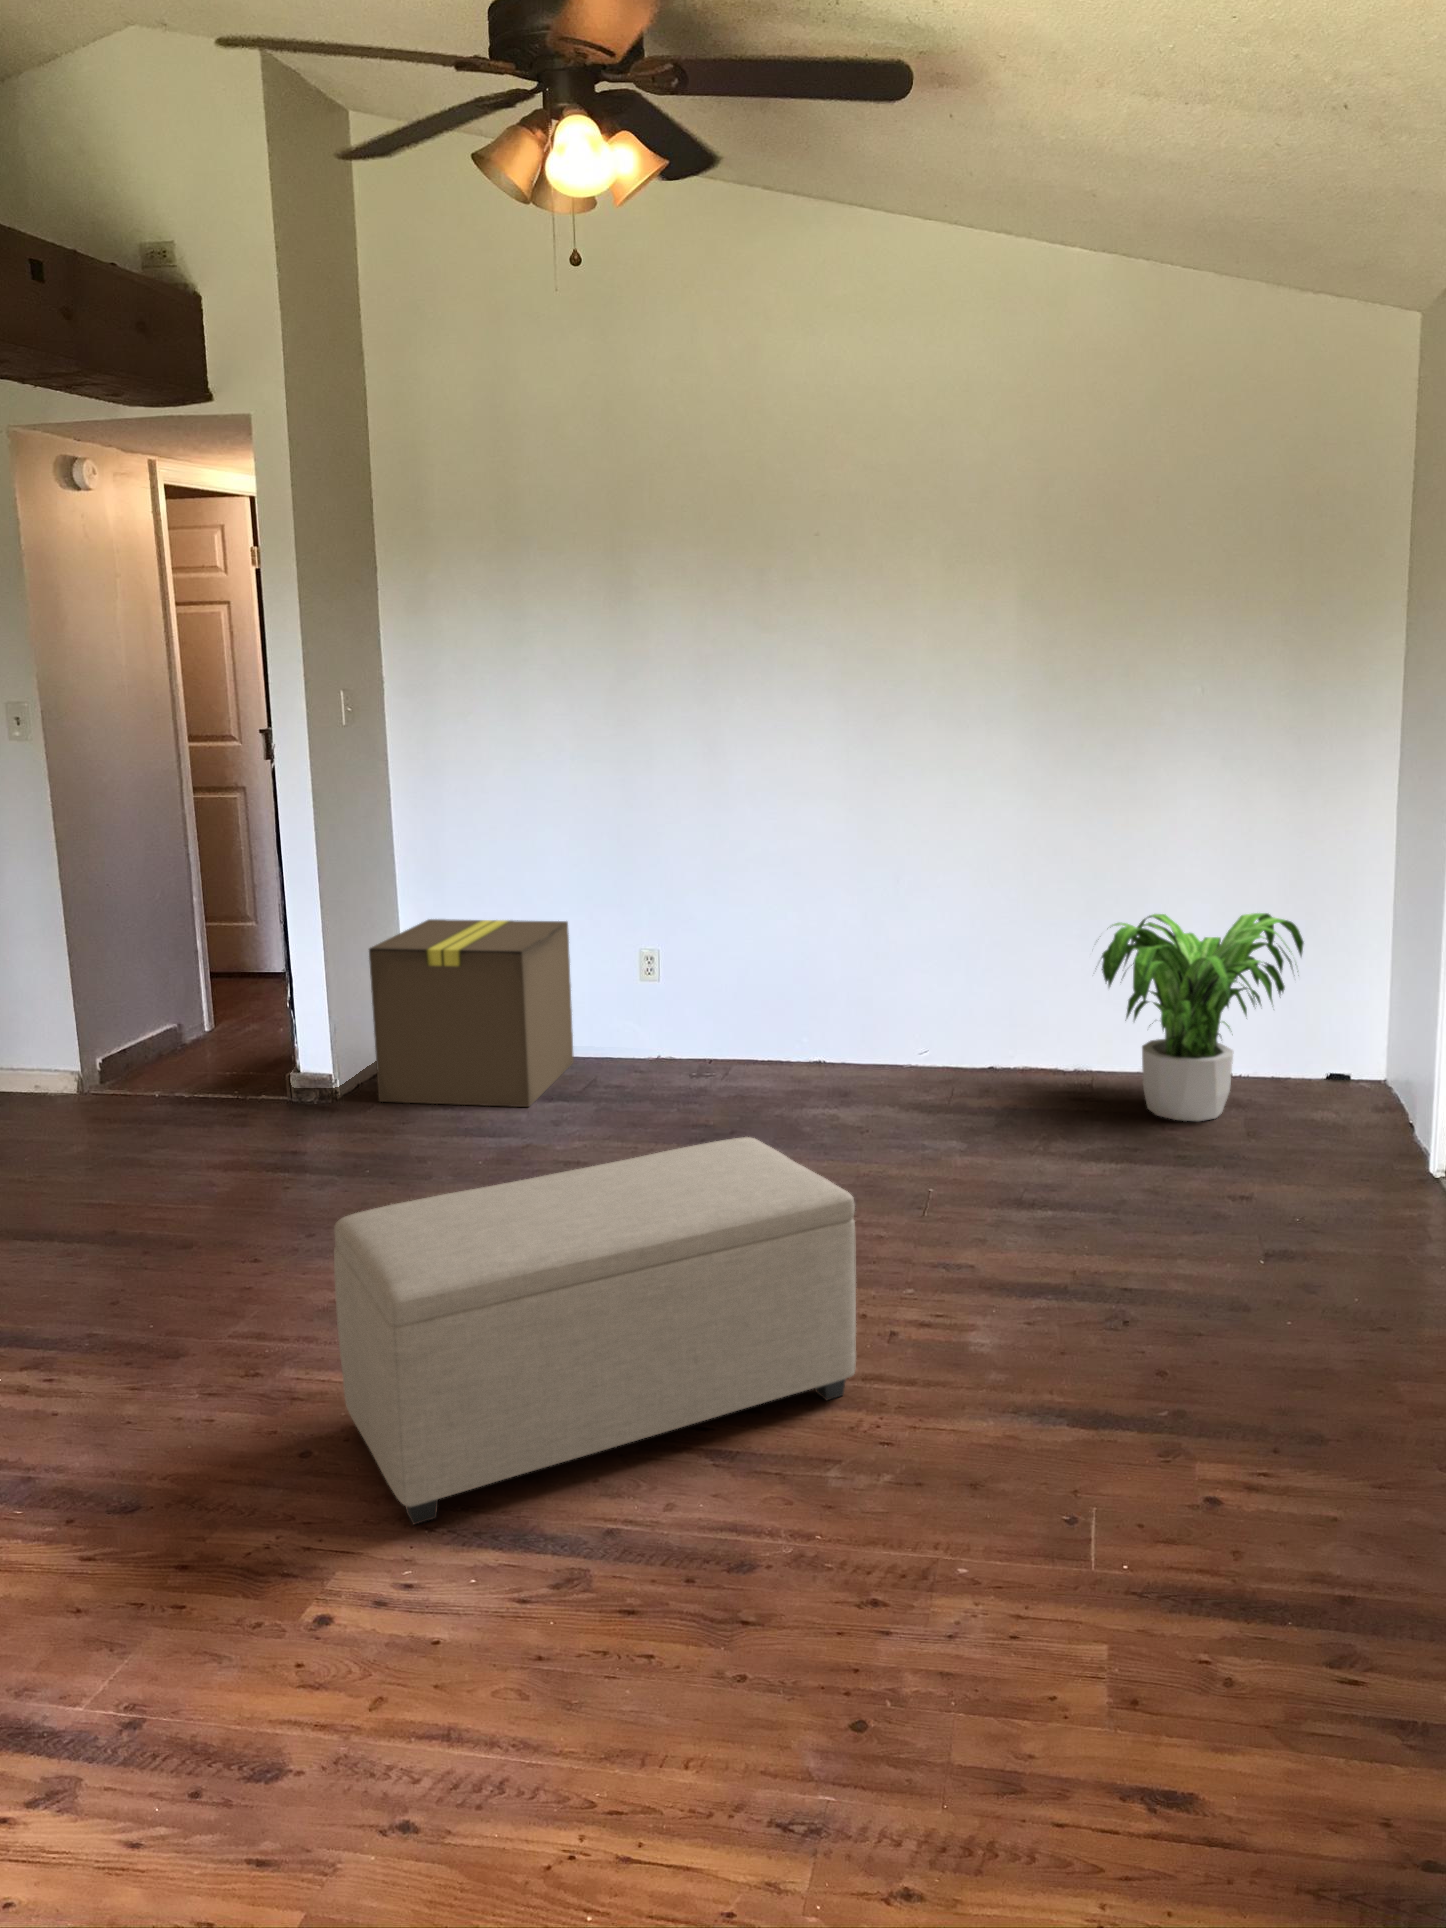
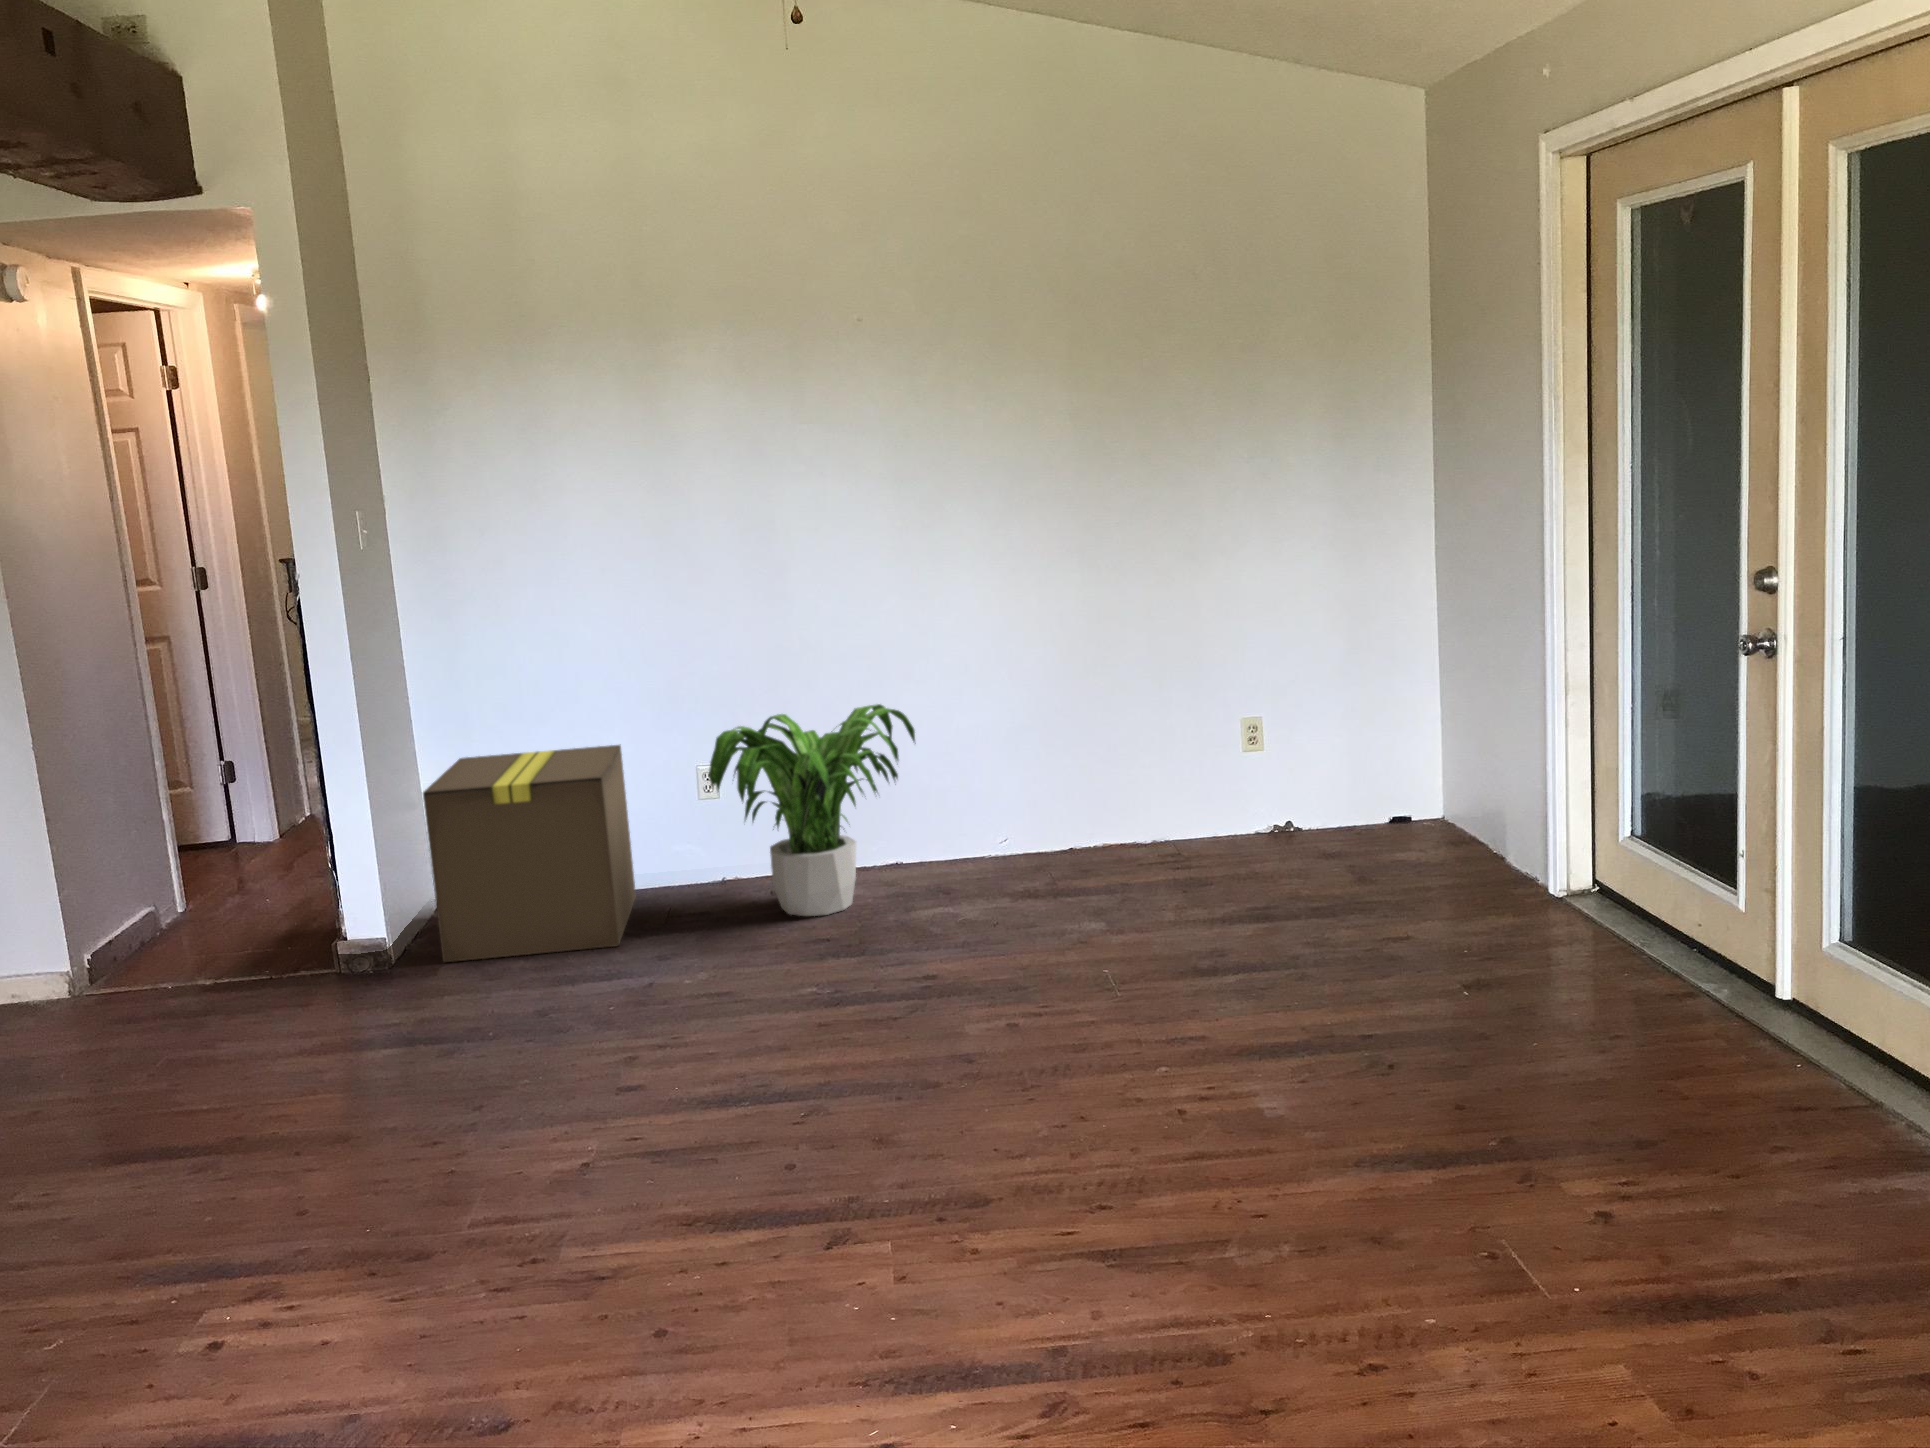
potted plant: present [1101,913,1304,1121] -> present [709,704,915,916]
ottoman: present [334,1137,856,1524] -> none [627,923,1150,1367]

